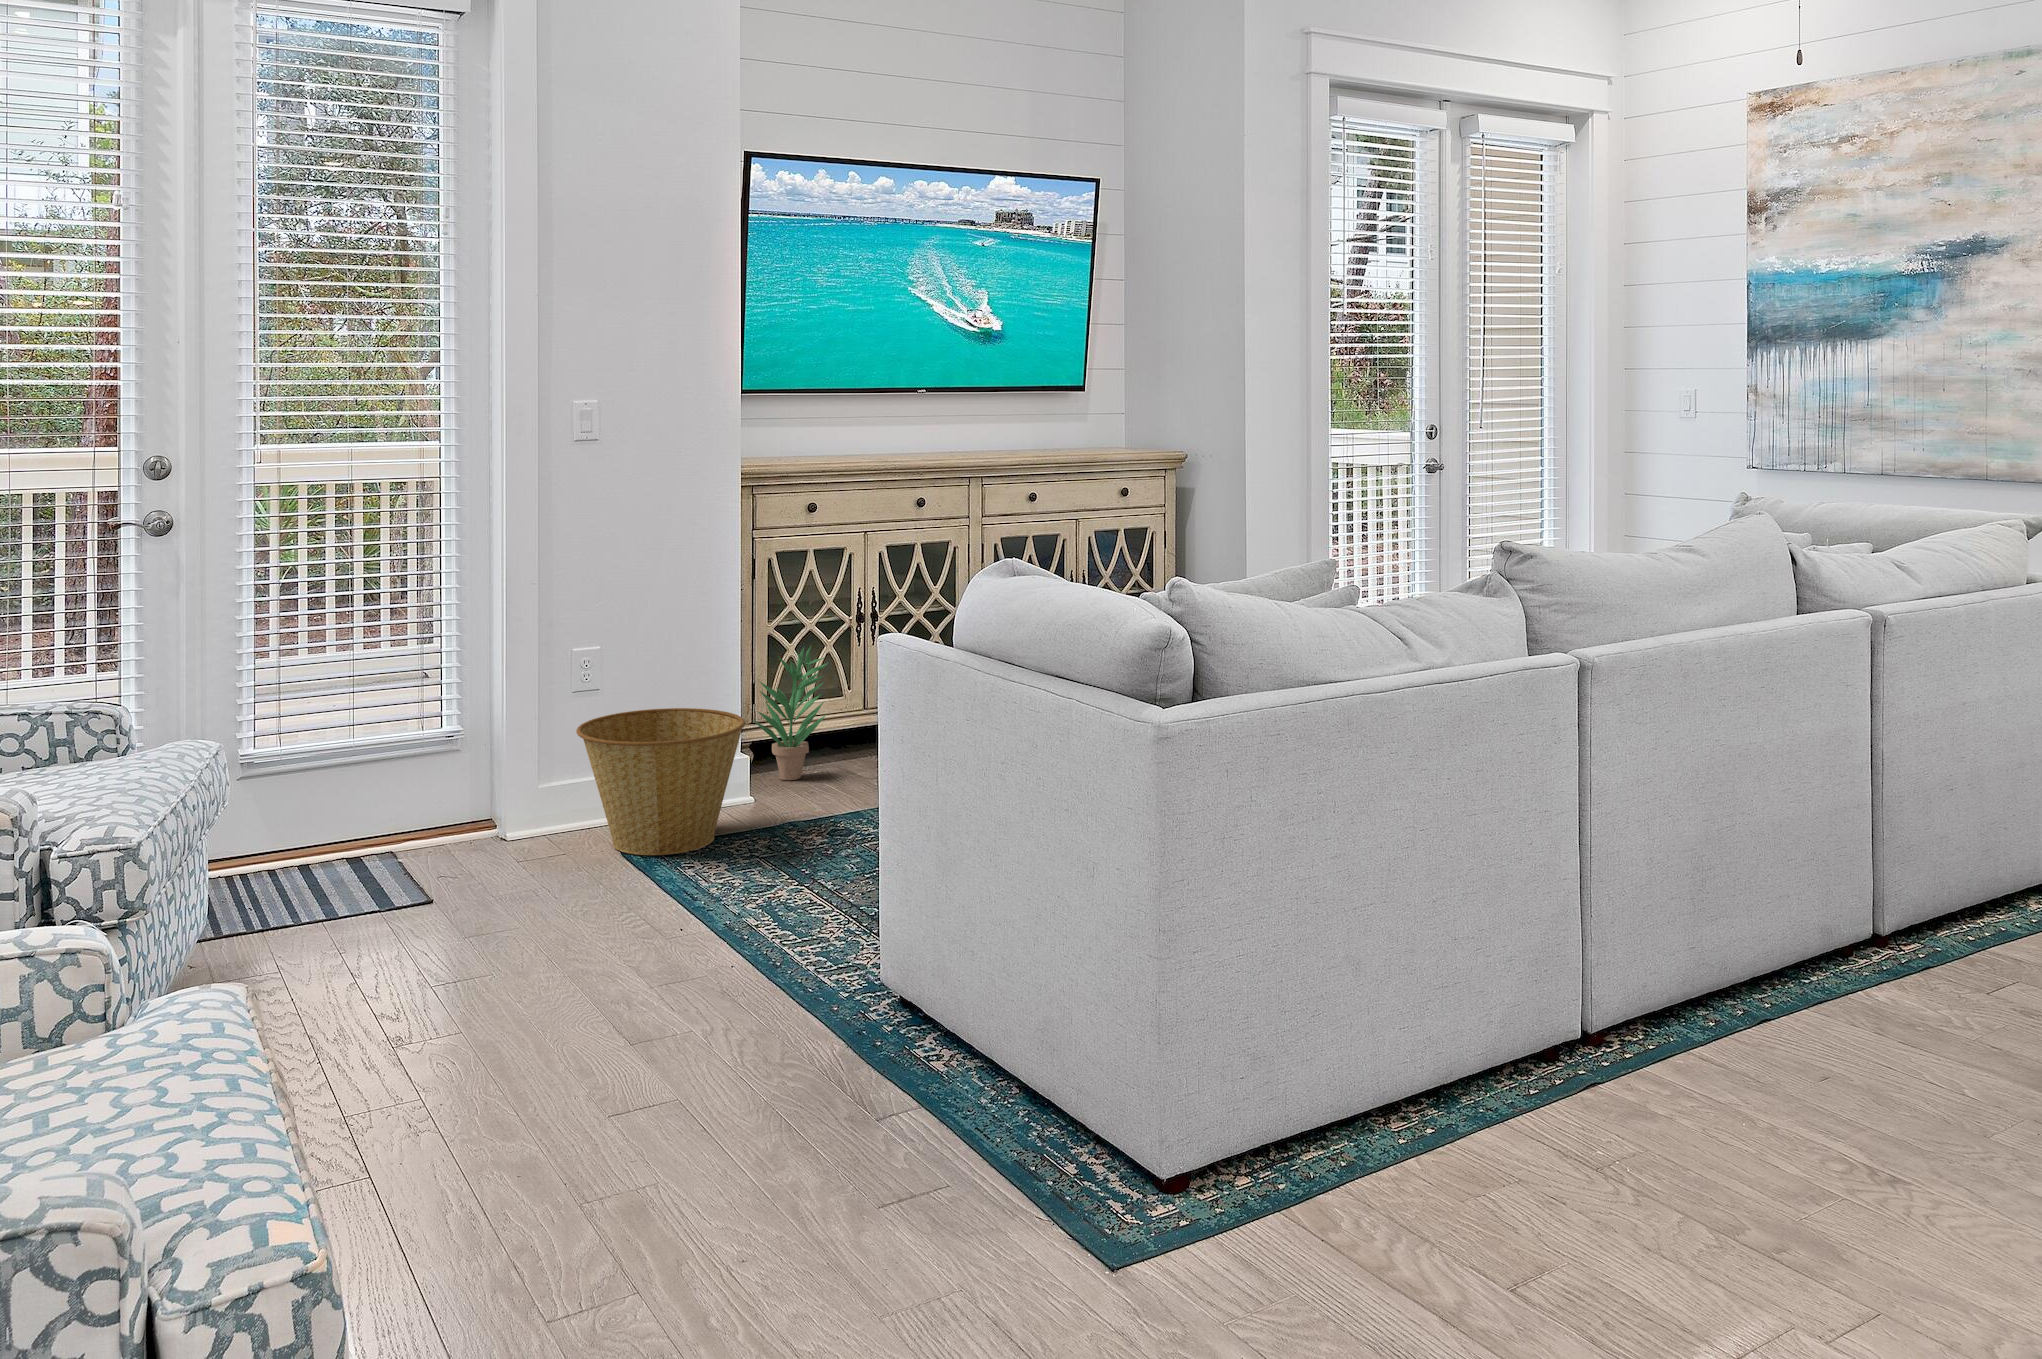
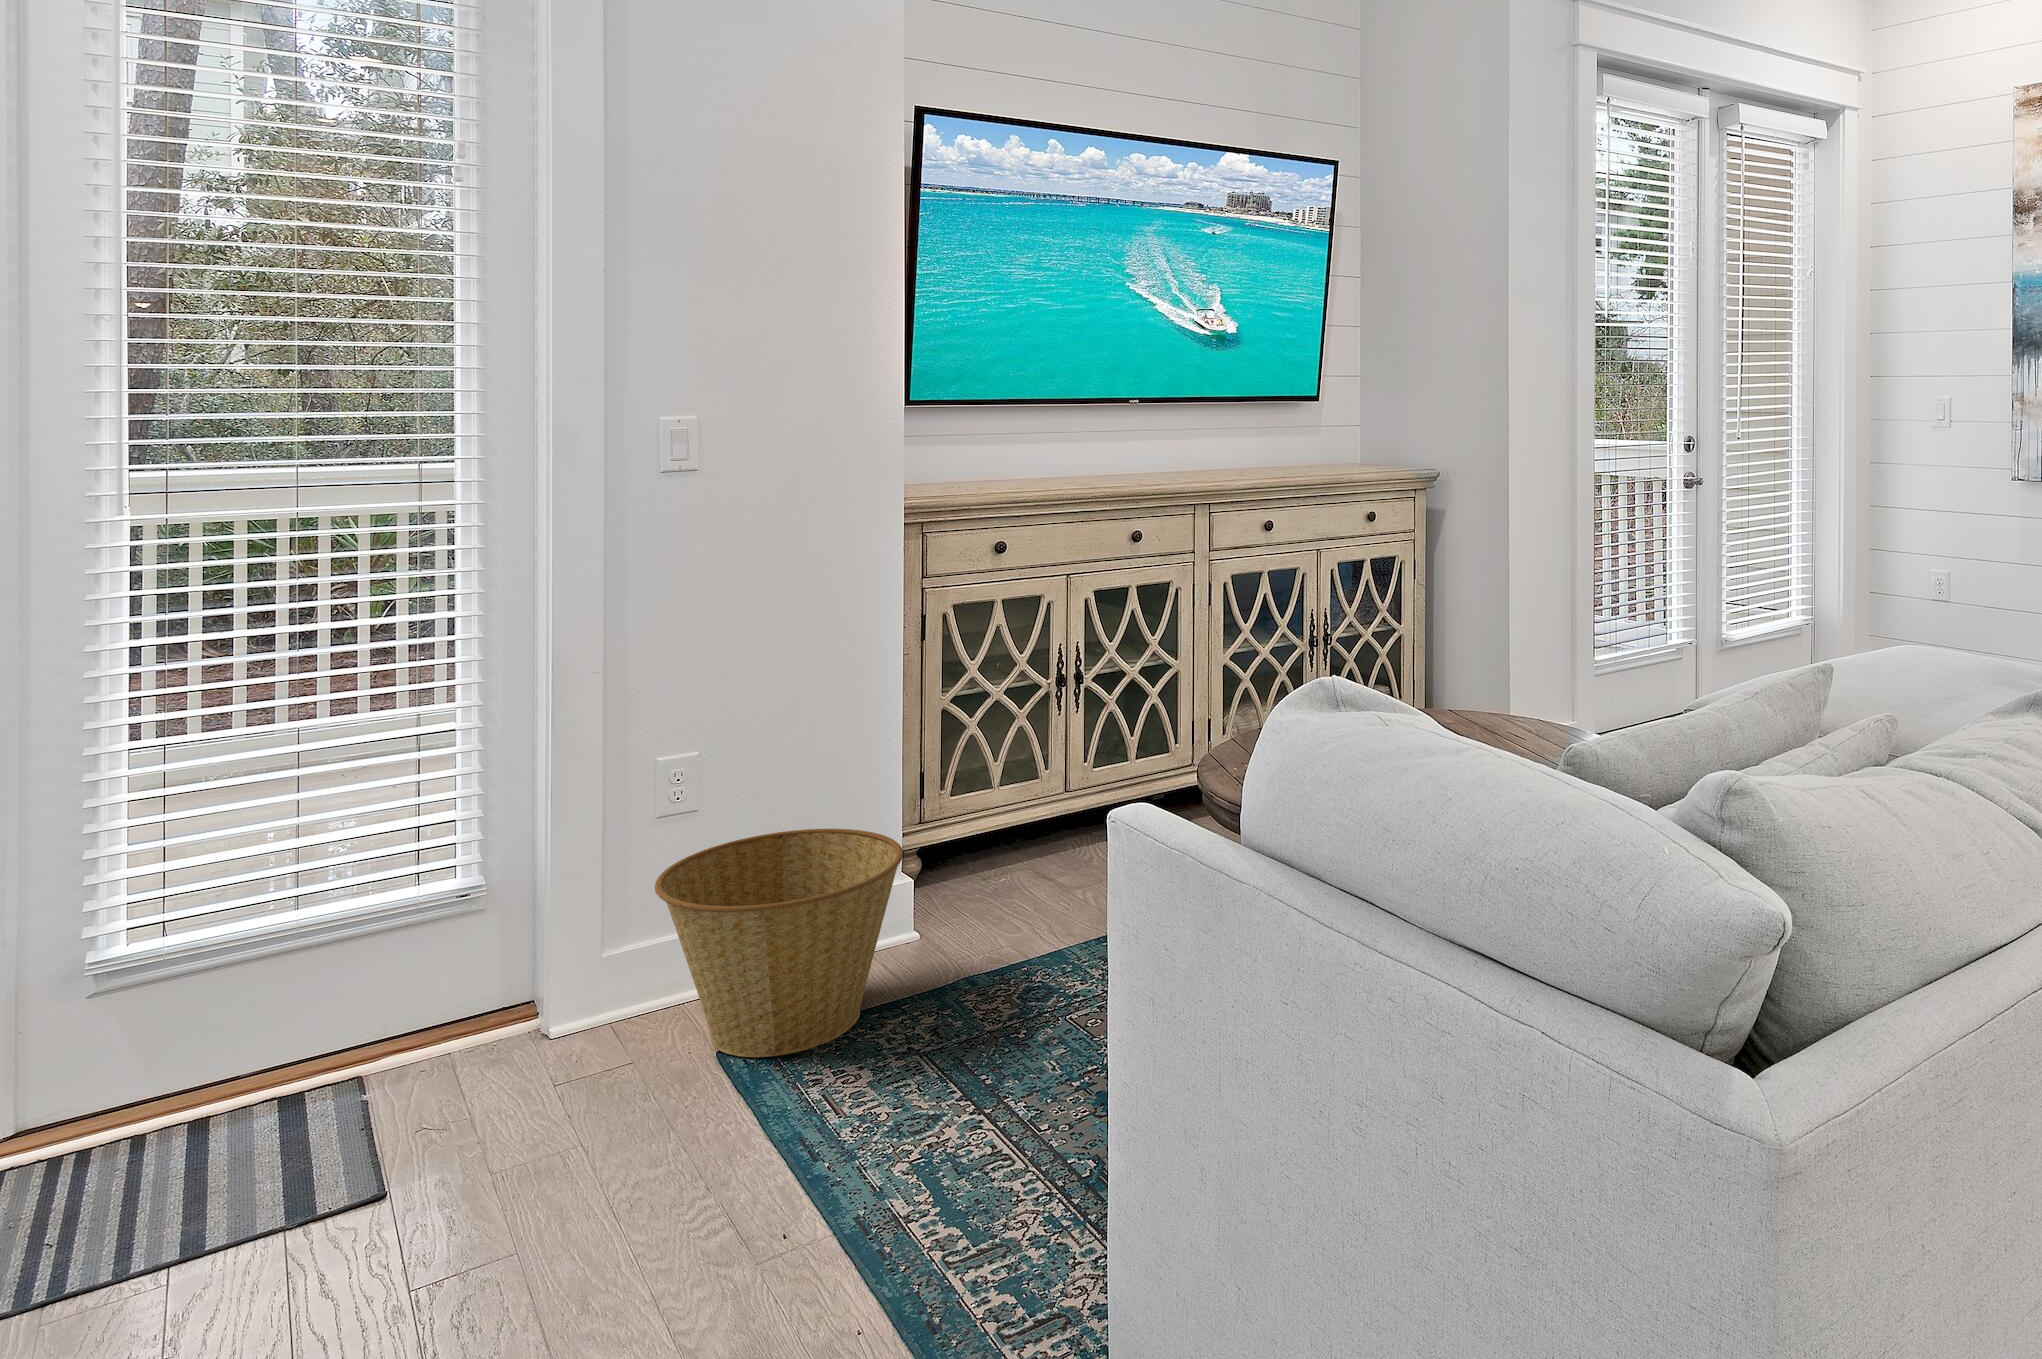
potted plant: present [754,646,828,780] -> none [922,721,1023,895]

